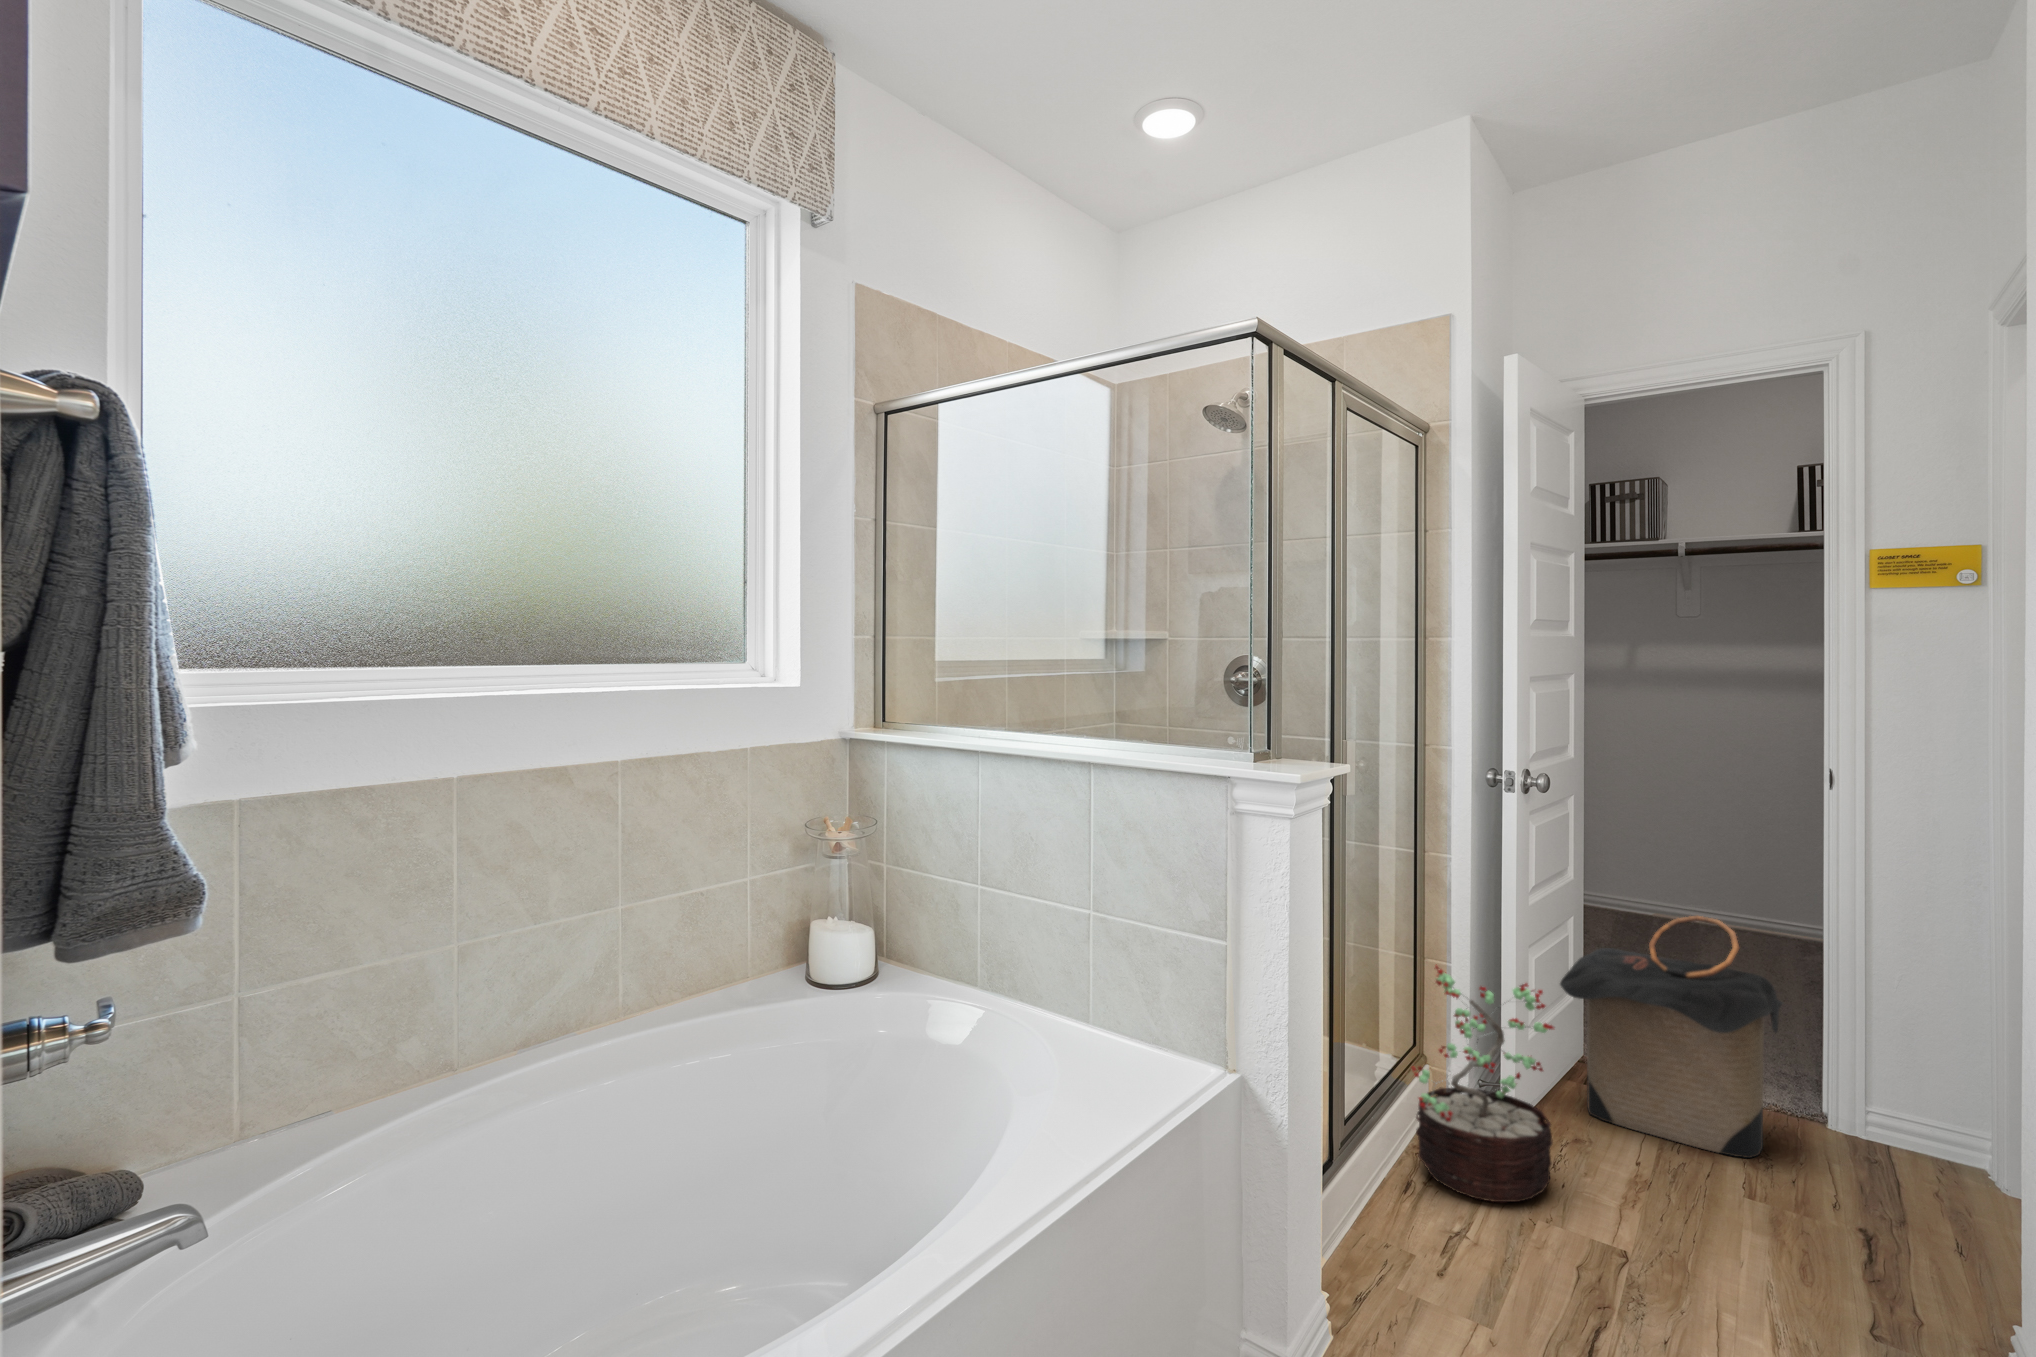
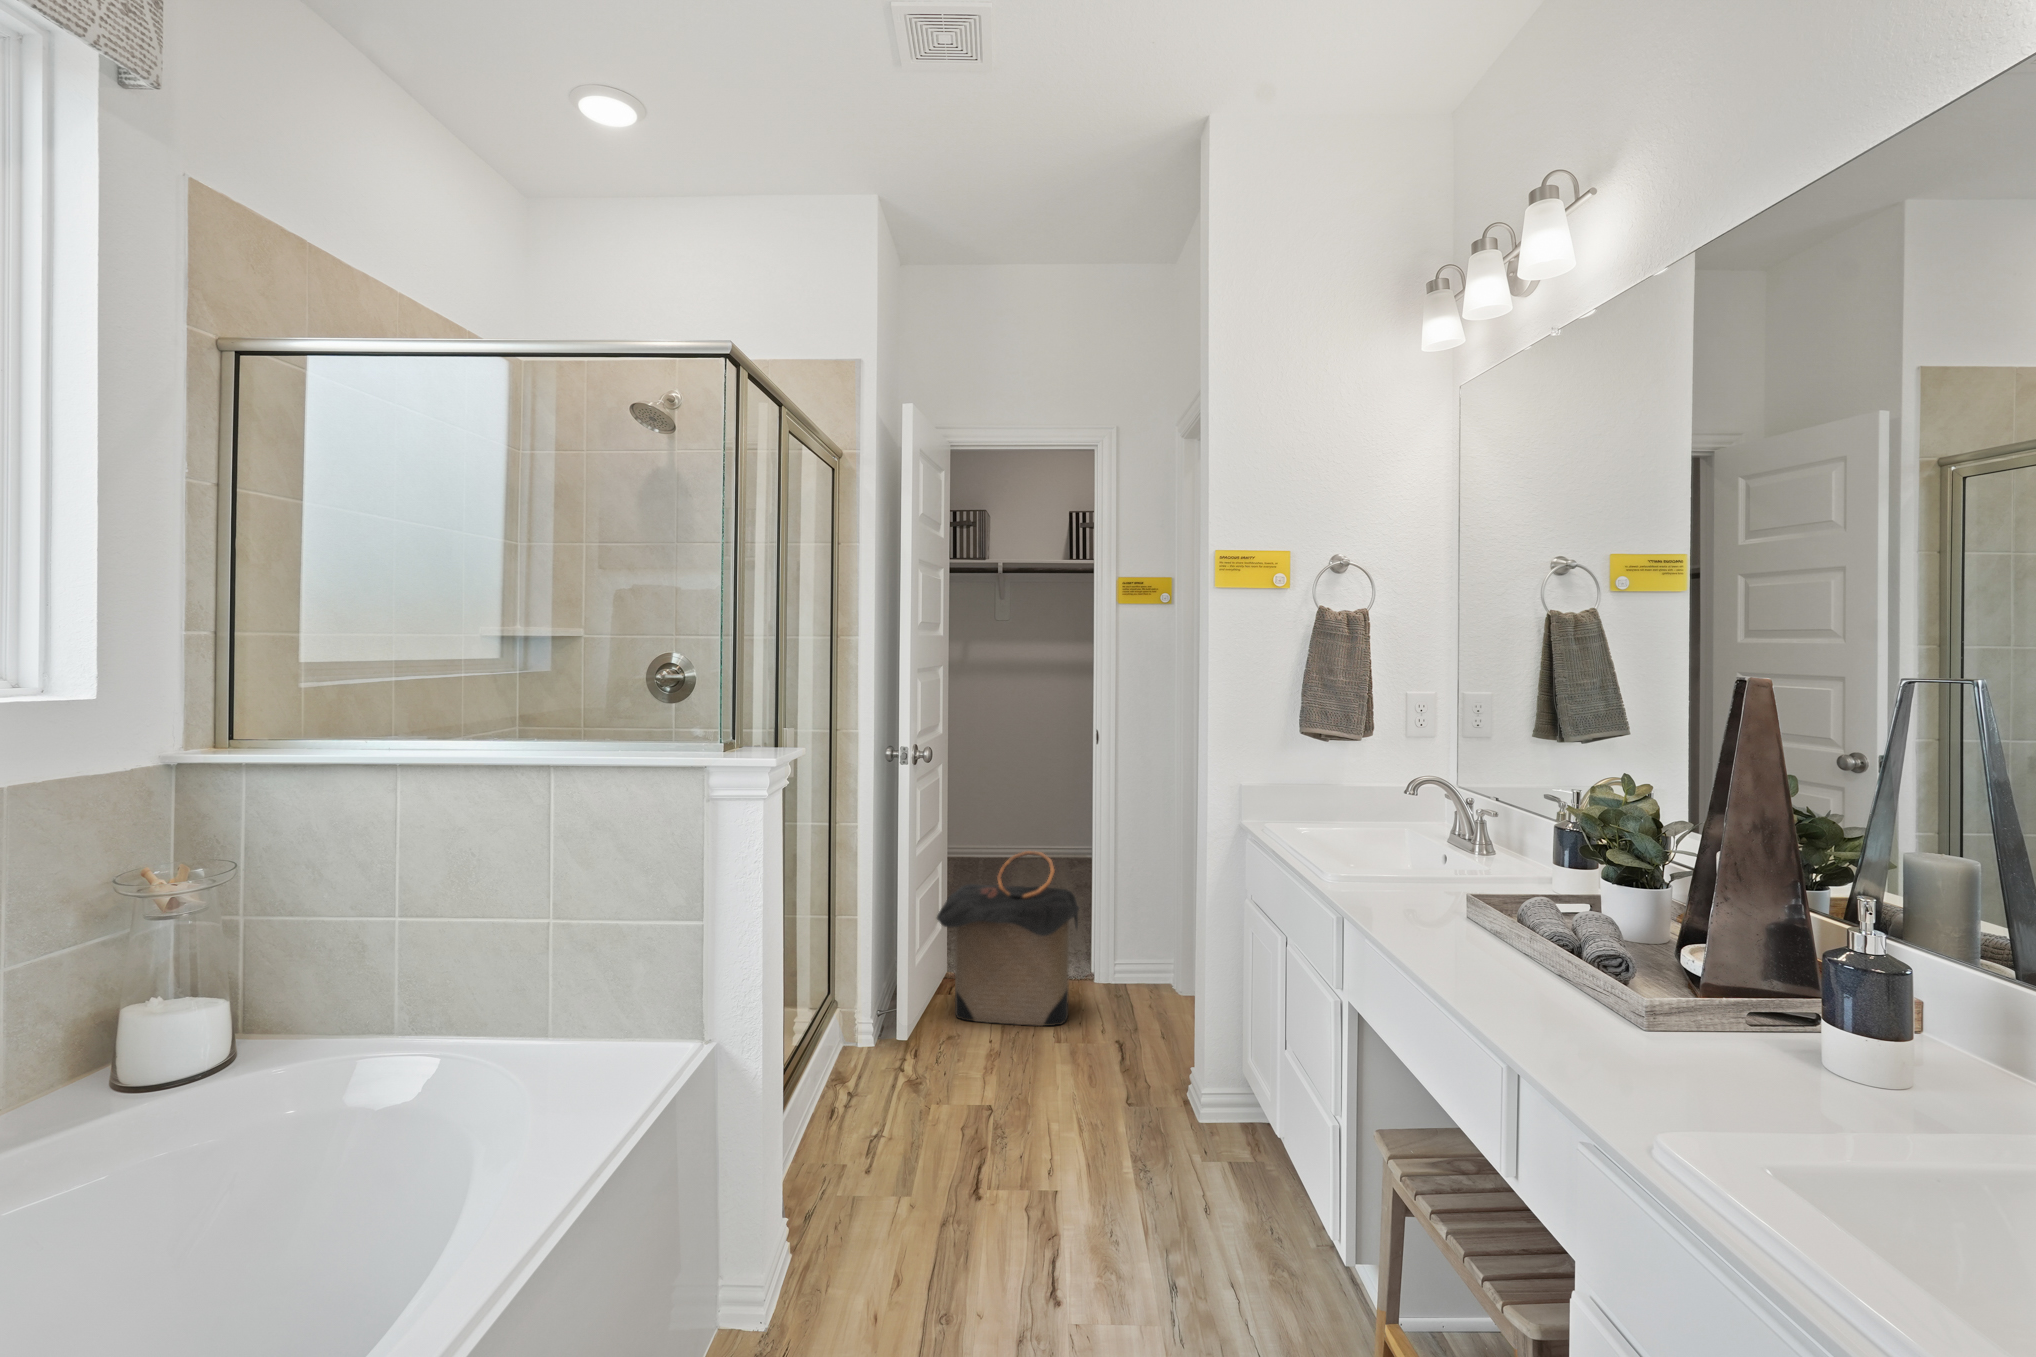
decorative plant: present [1412,966,1554,1202] -> none [835,916,942,1105]

